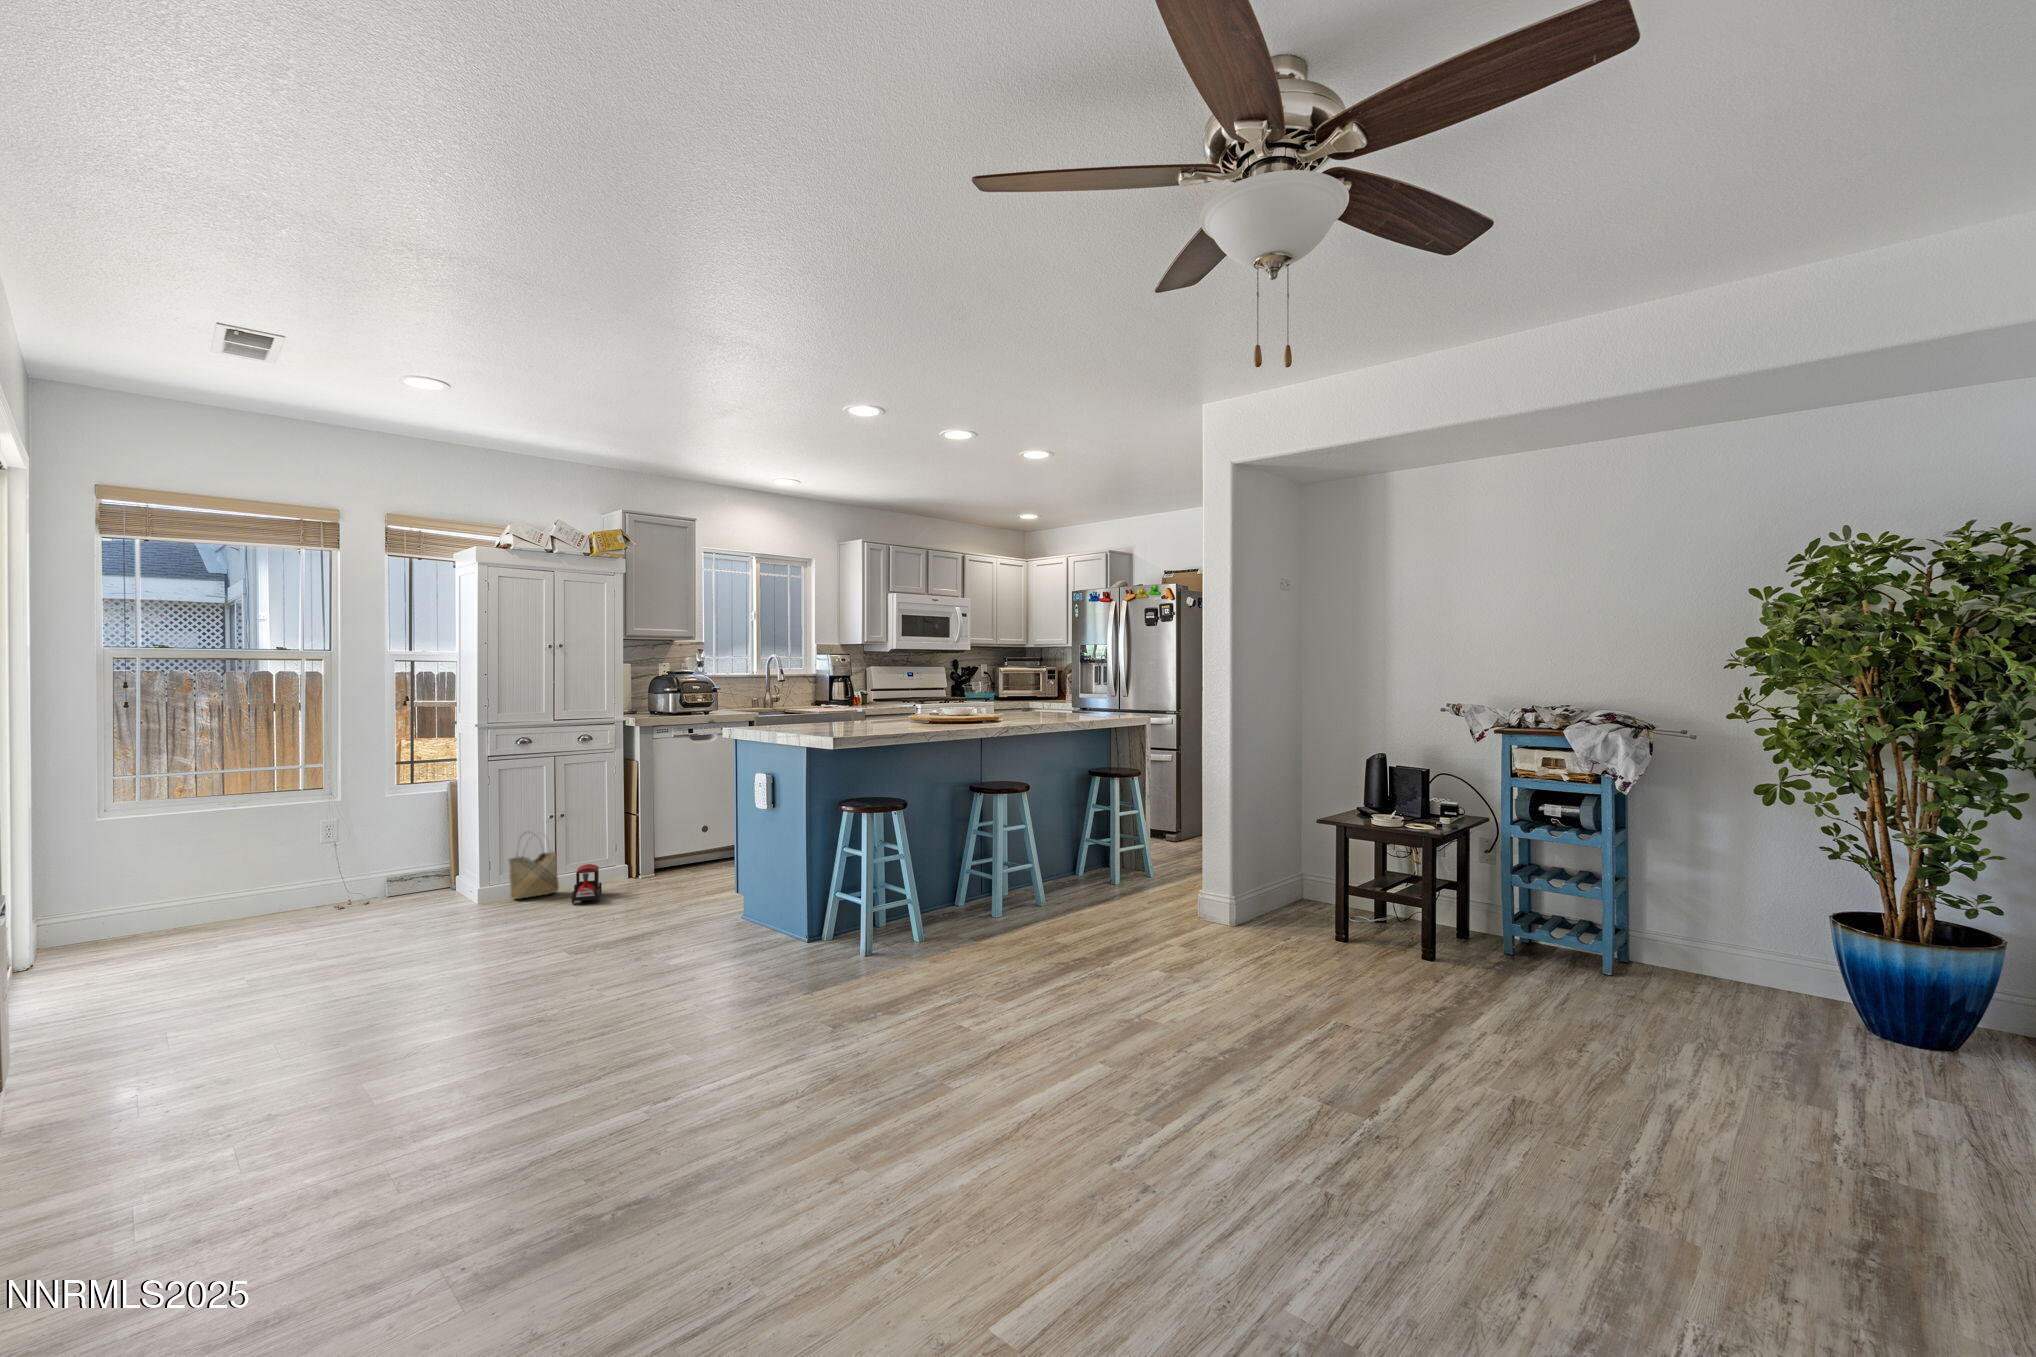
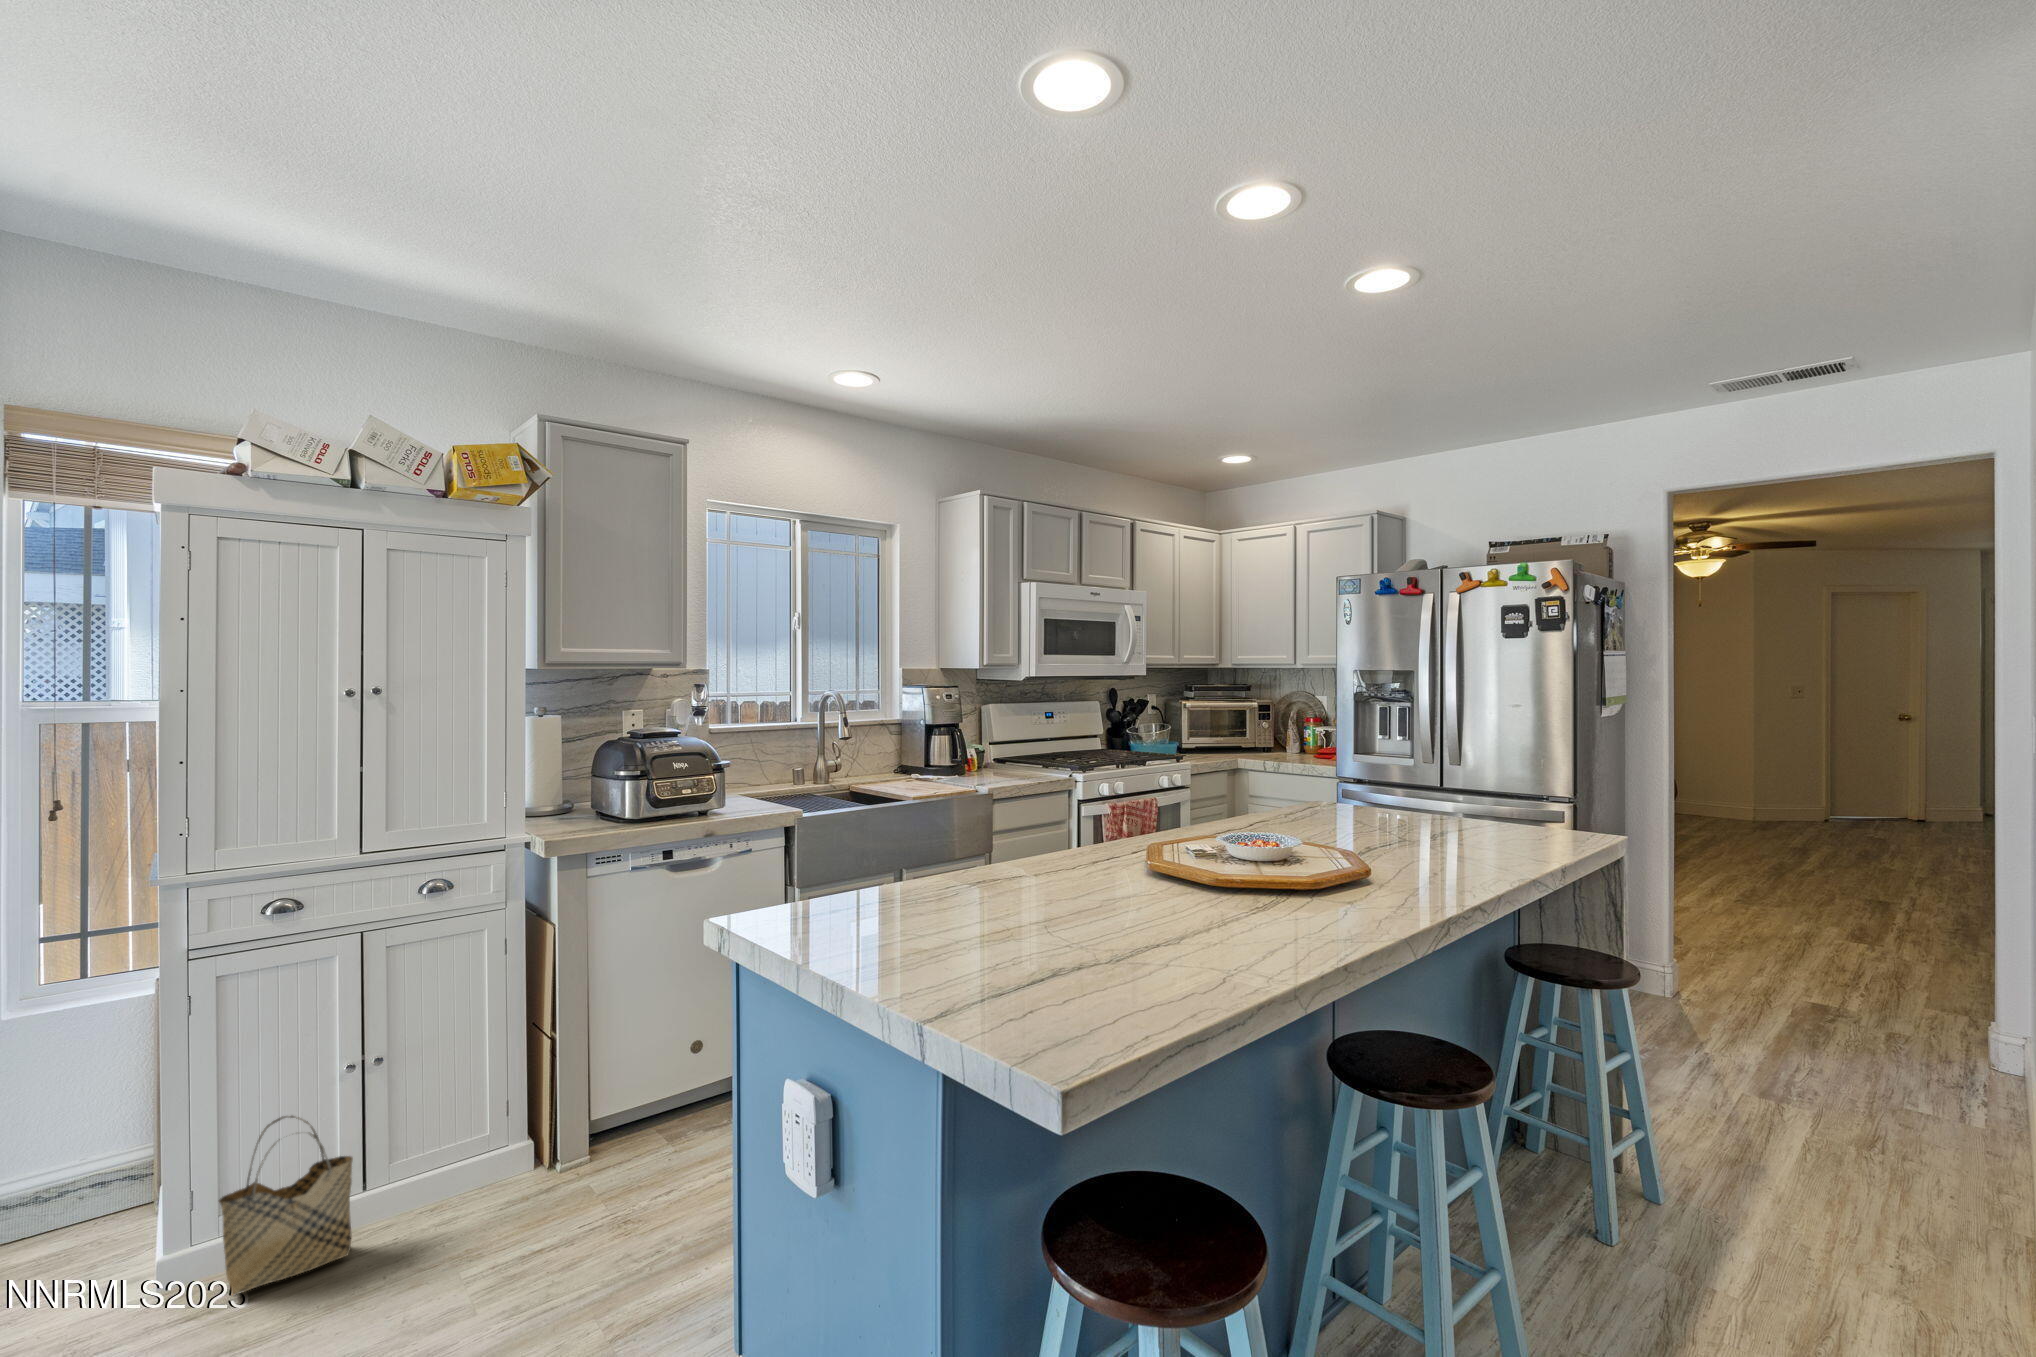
toy train: present [572,864,602,904] -> none [348,1193,446,1325]

